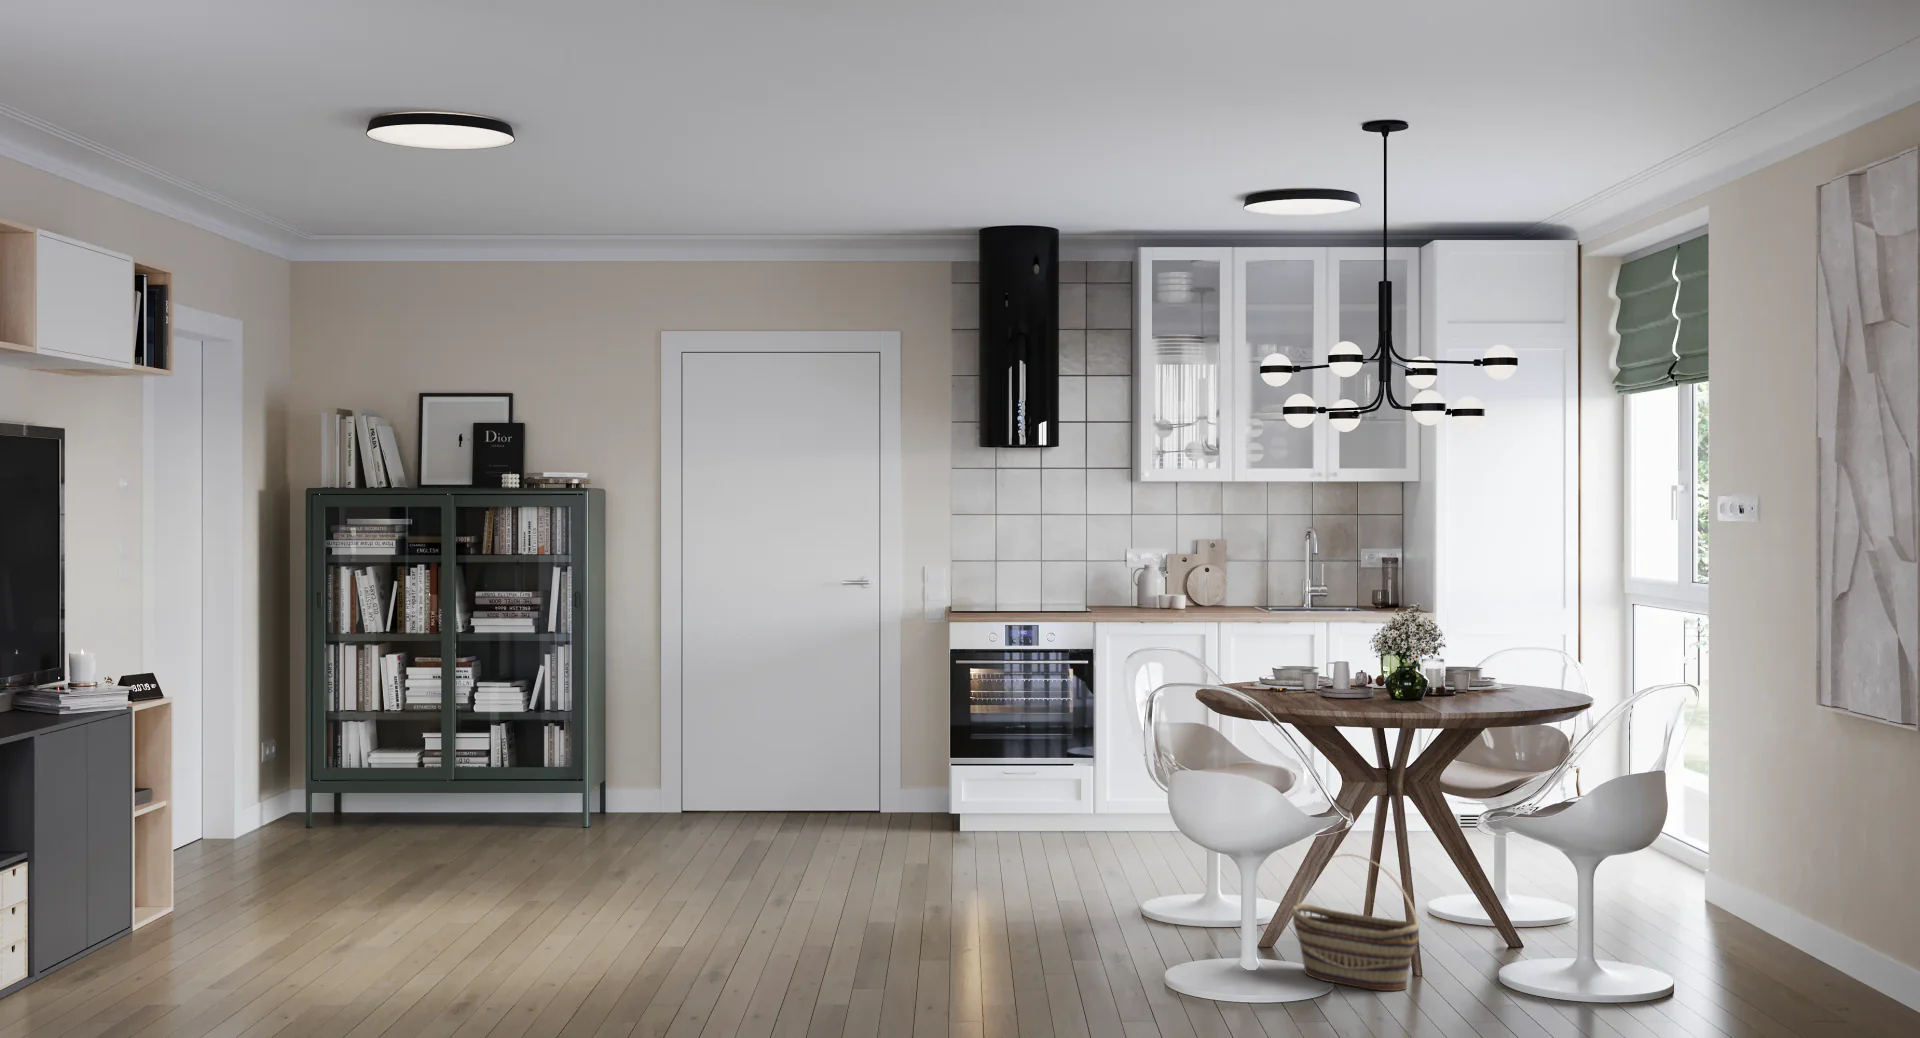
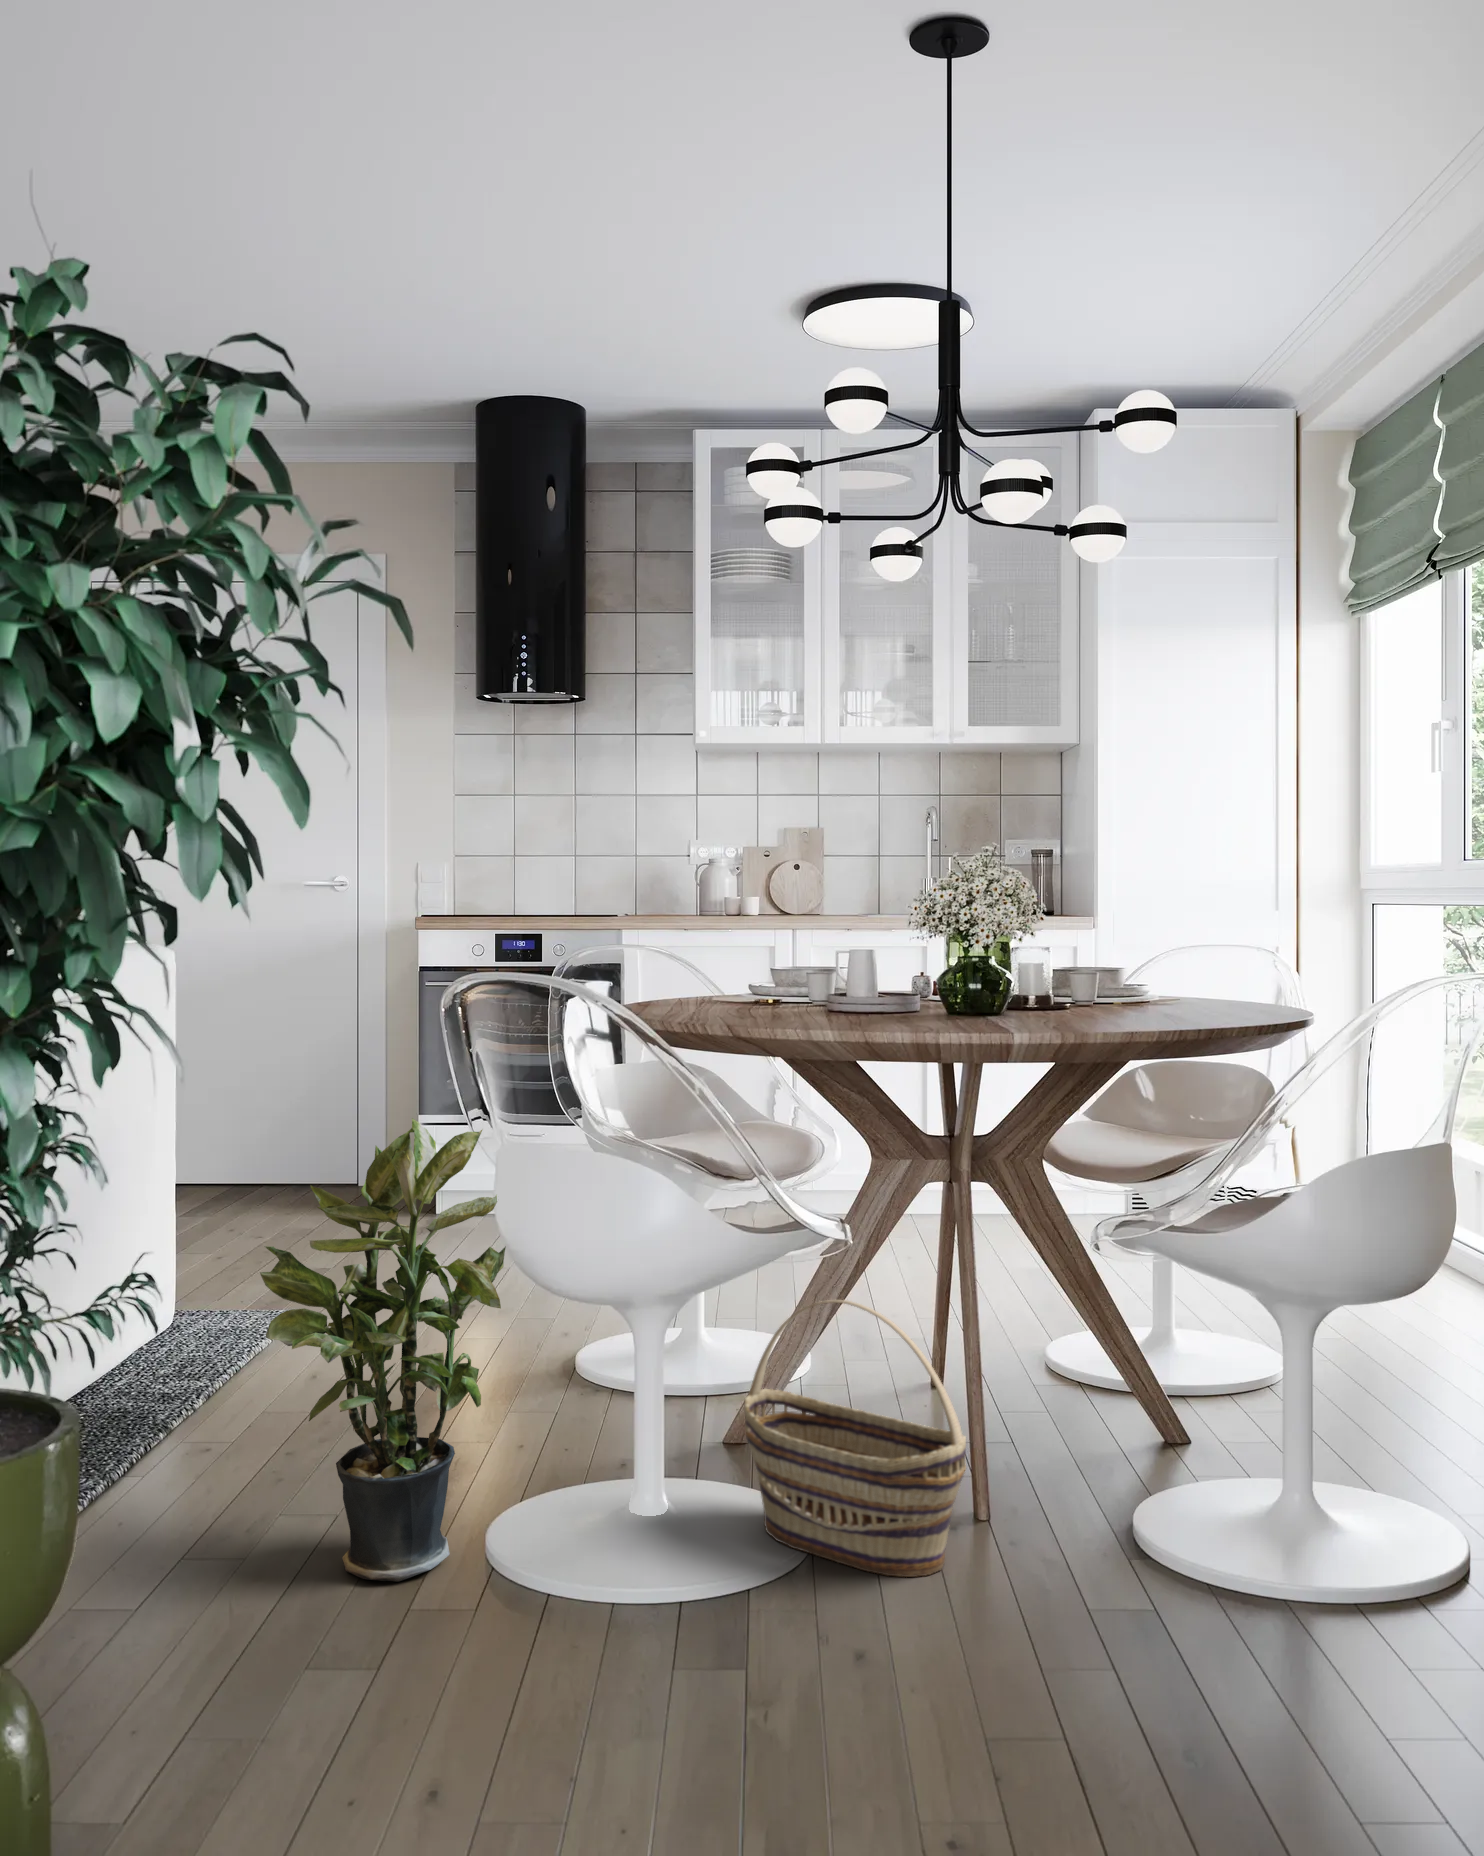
potted plant: none [1058,758,1182,992] -> present [260,1118,506,1582]

